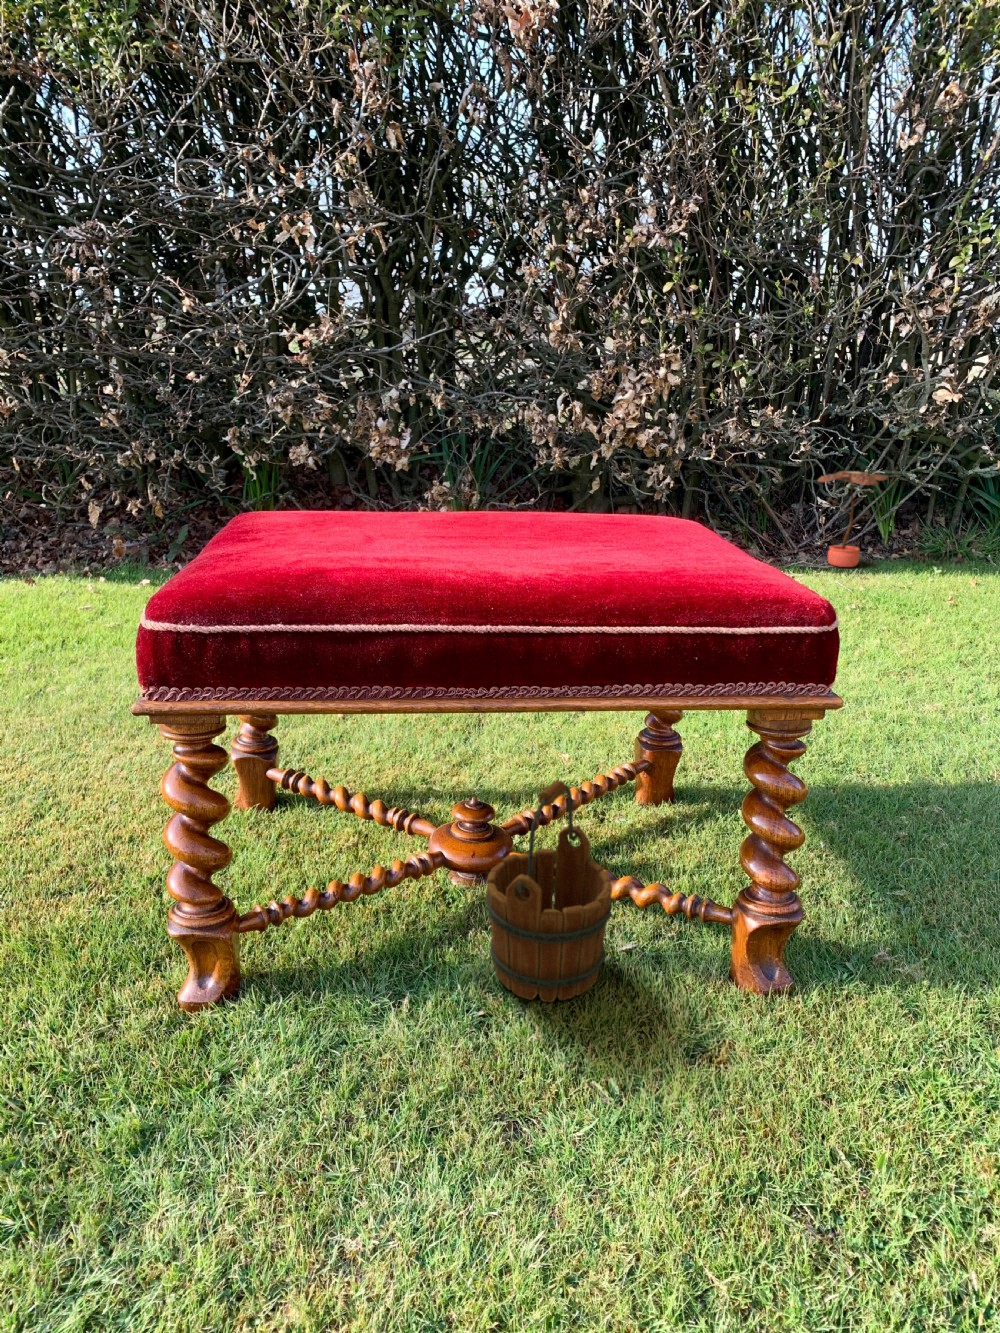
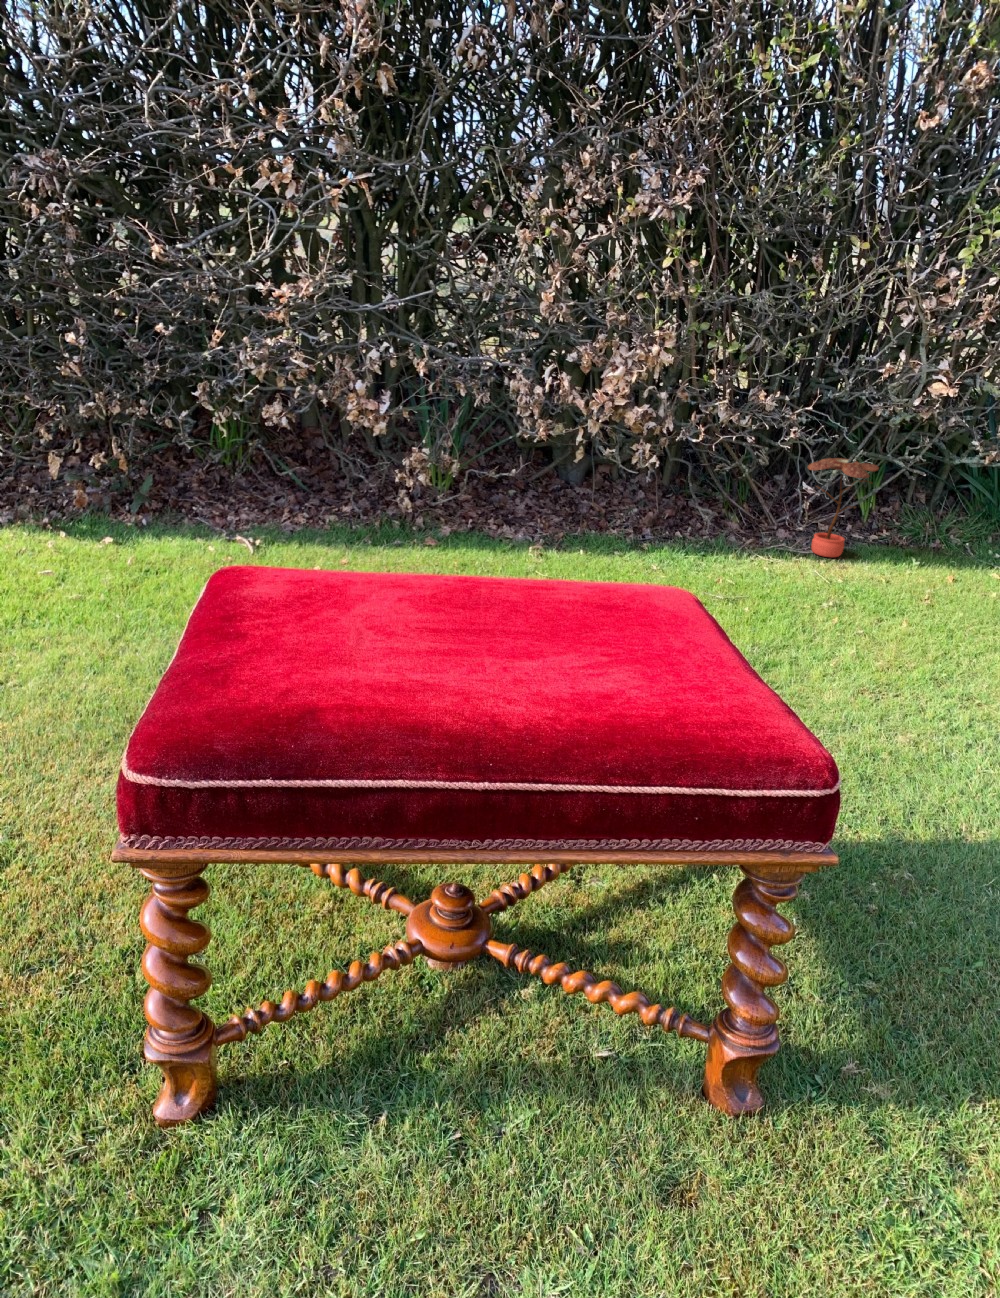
wooden bucket: present [486,780,612,1002] -> none [467,910,593,1123]

